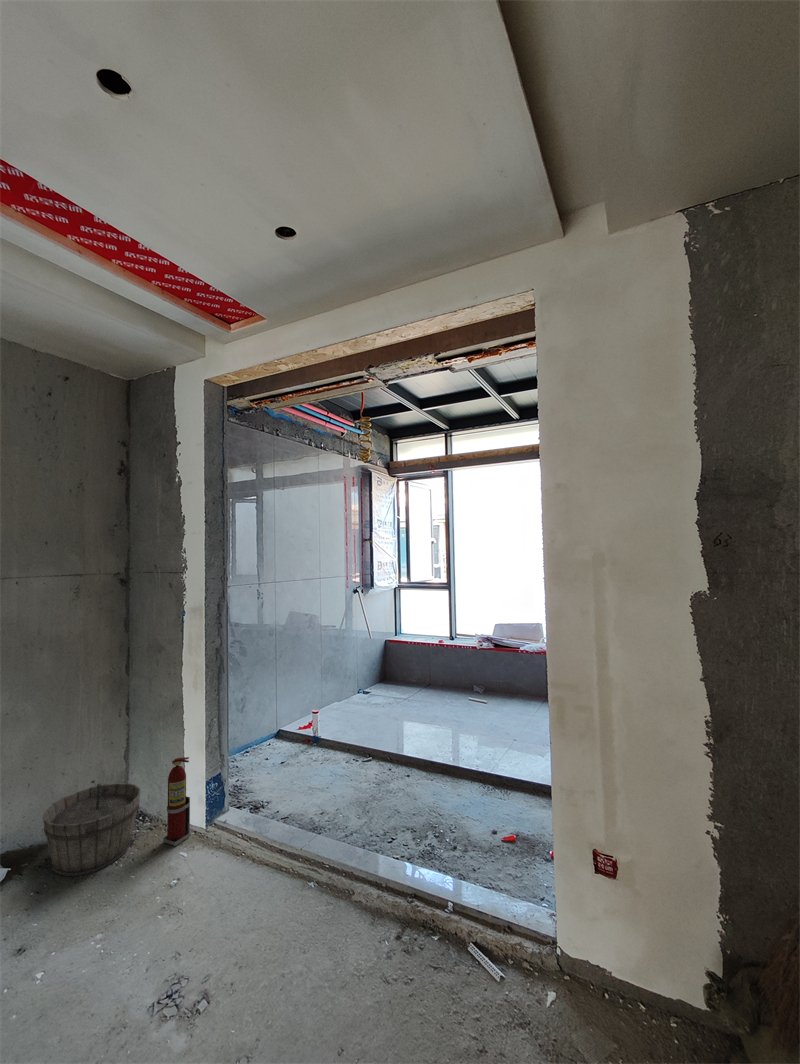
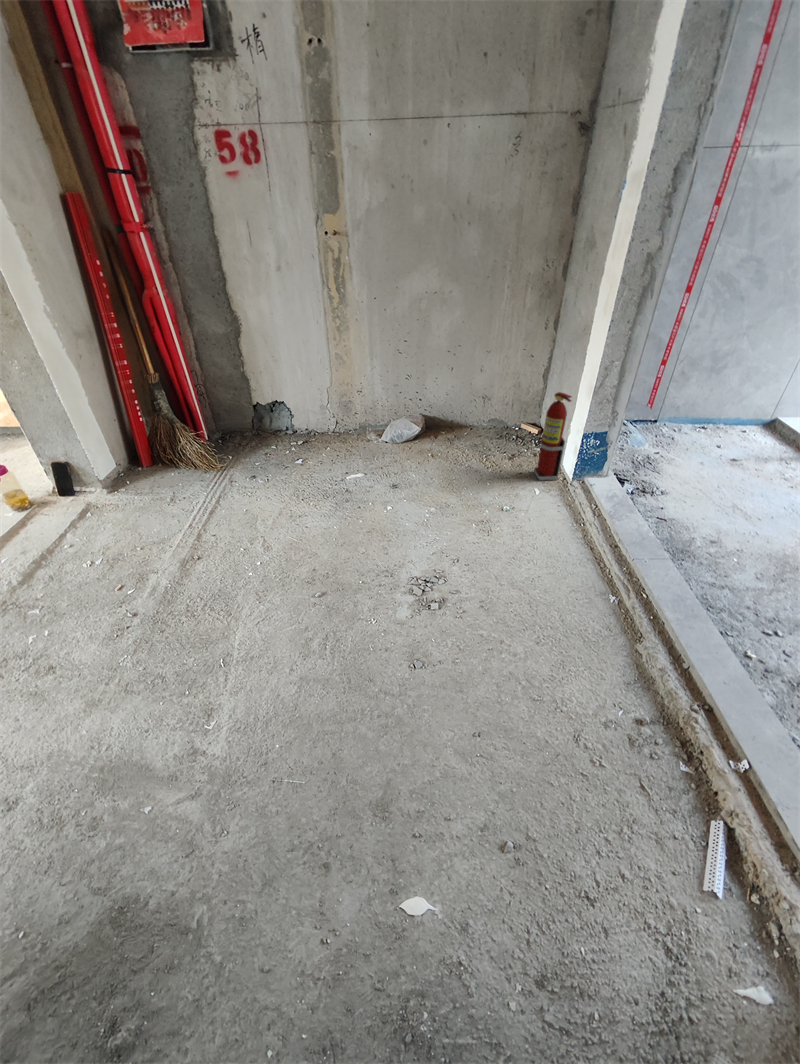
wooden bucket: present [43,781,140,876] -> none [446,384,530,464]

